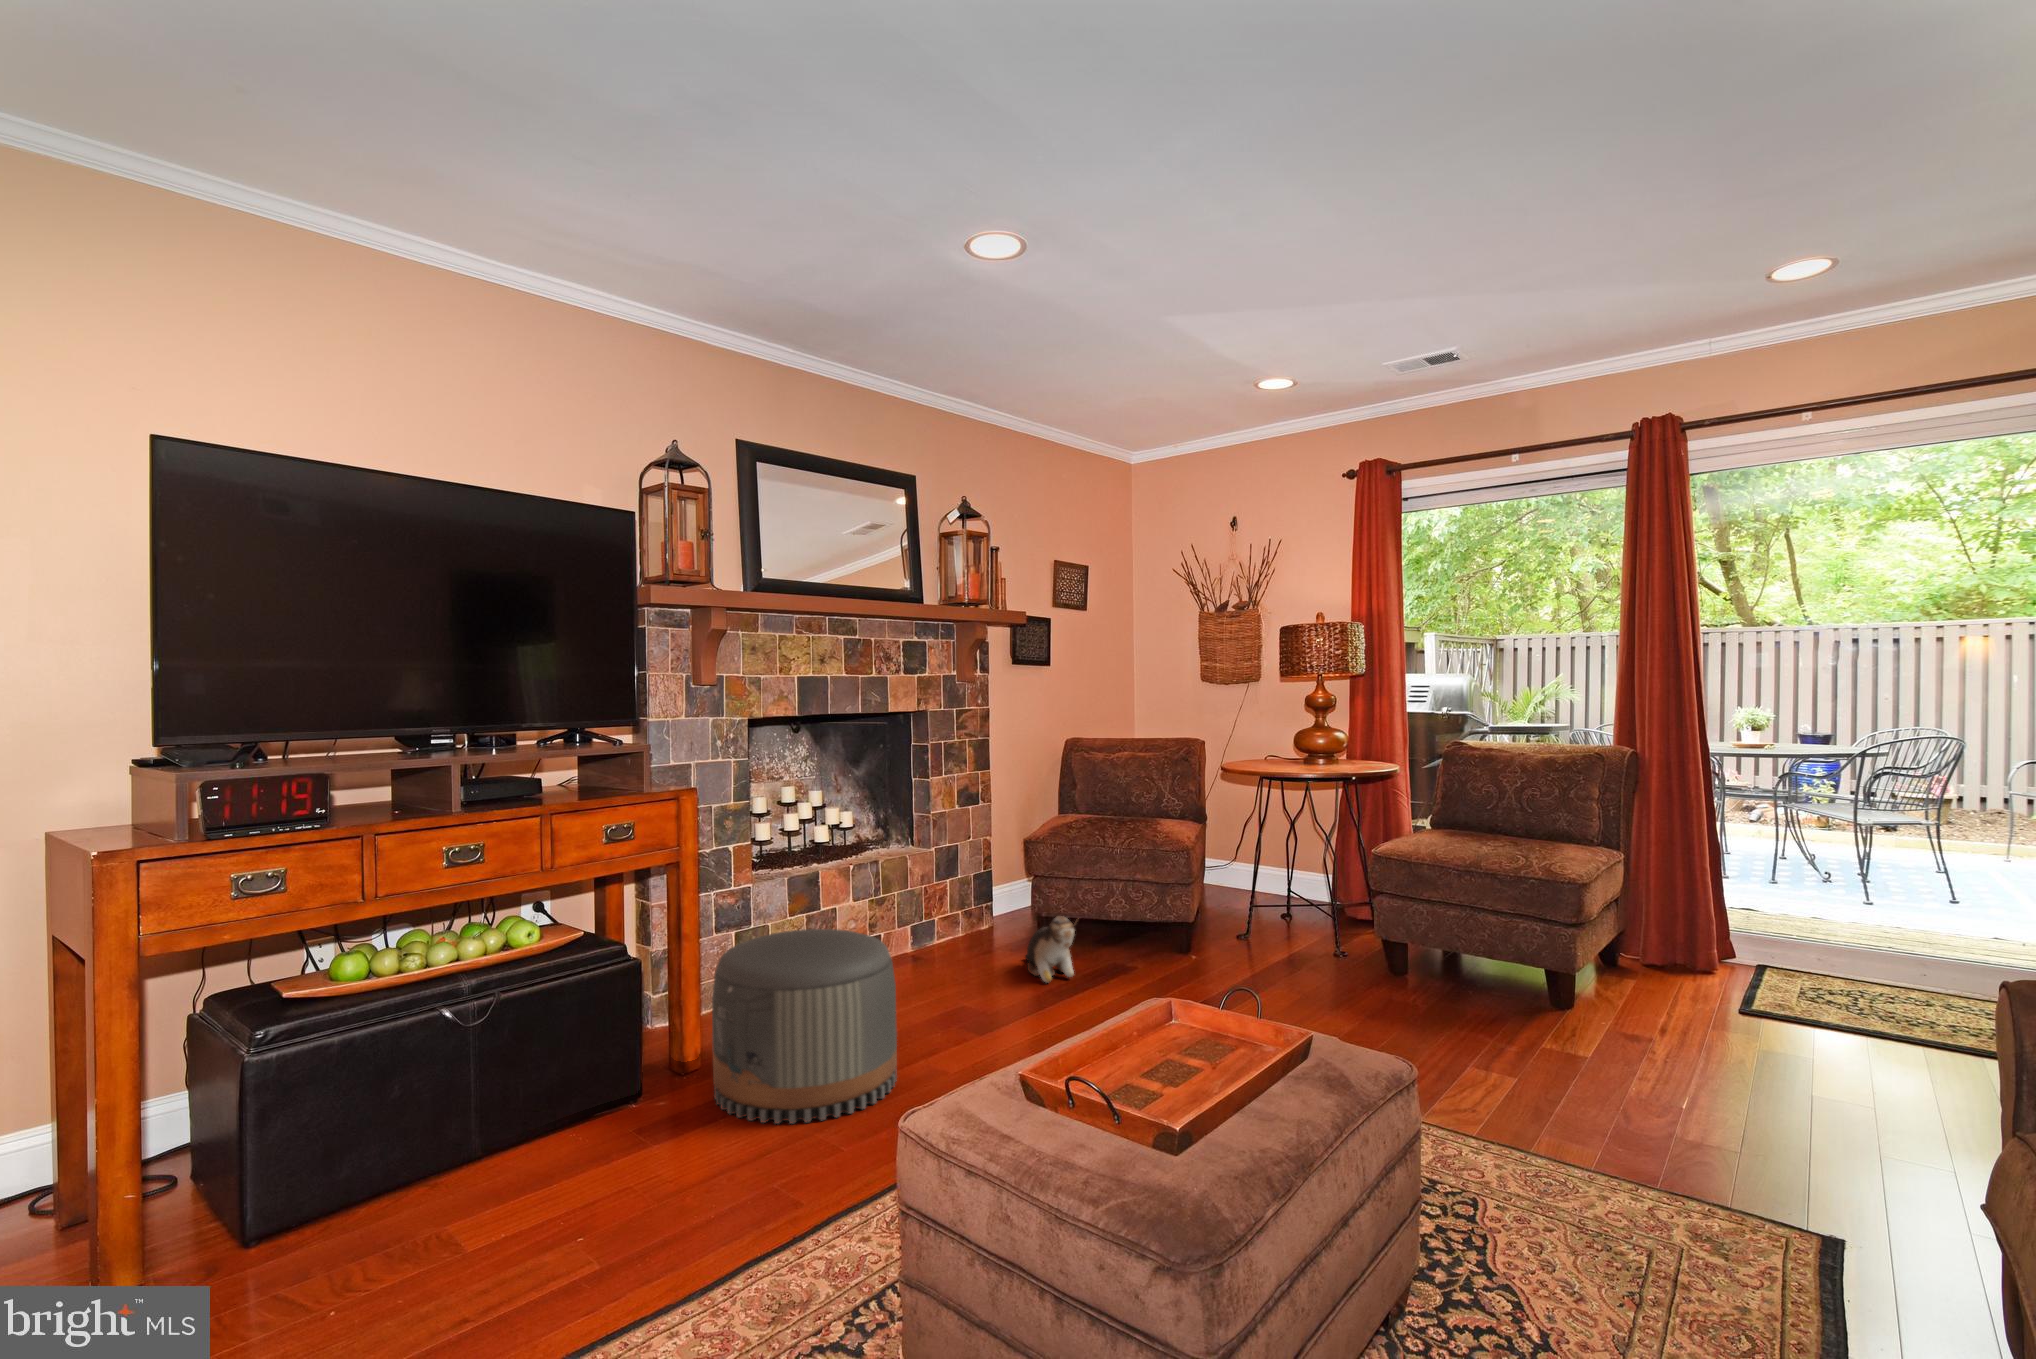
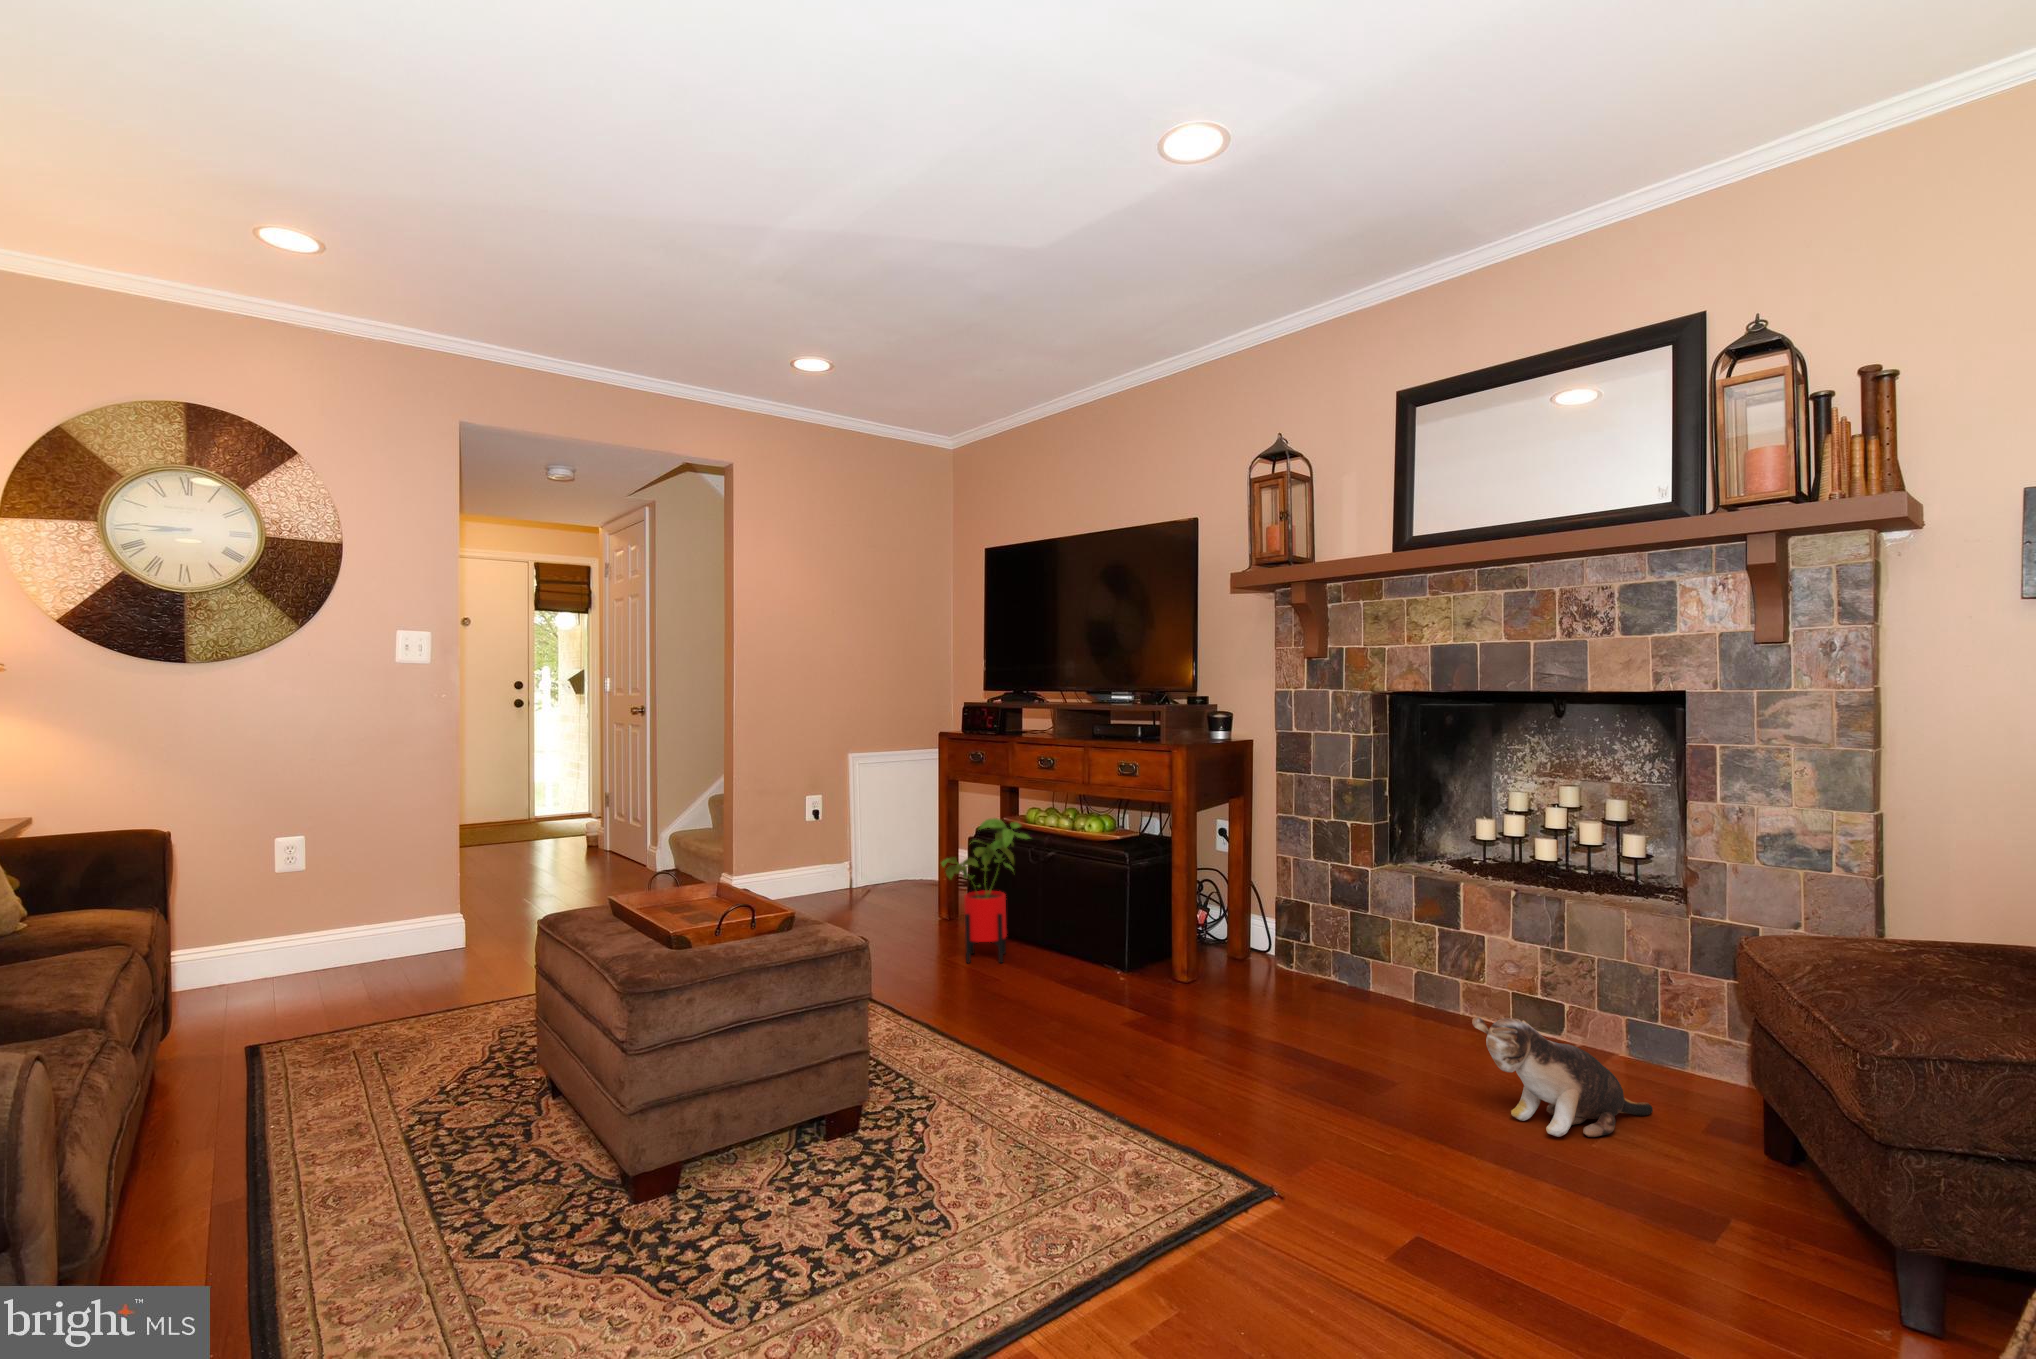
pouf: present [712,929,897,1124] -> none [1067,876,1226,1036]
house plant: none [414,944,589,1228] -> present [941,818,1030,963]

